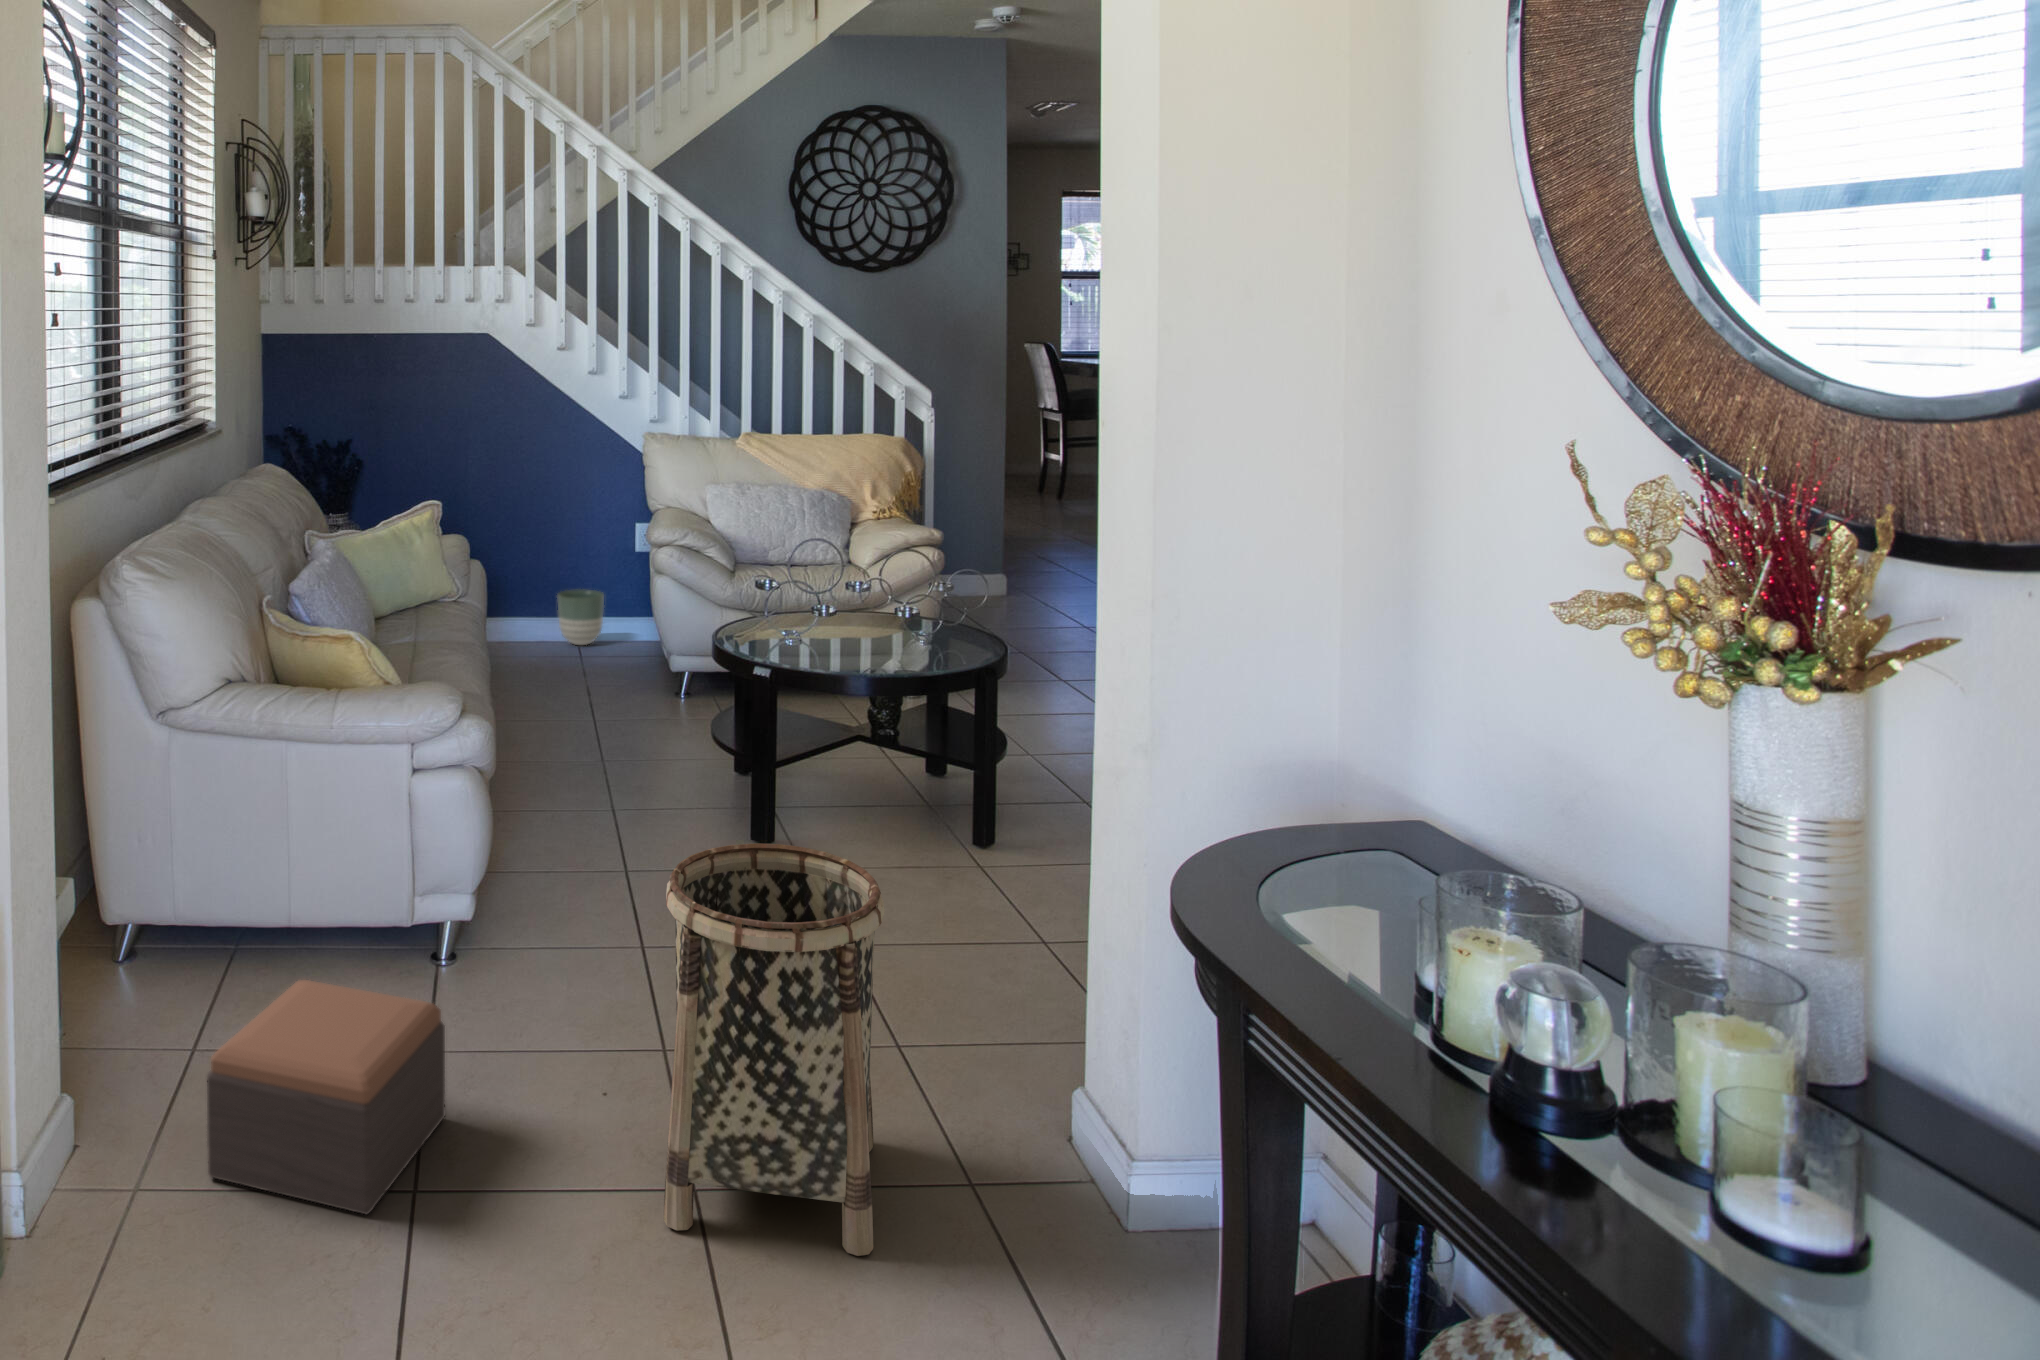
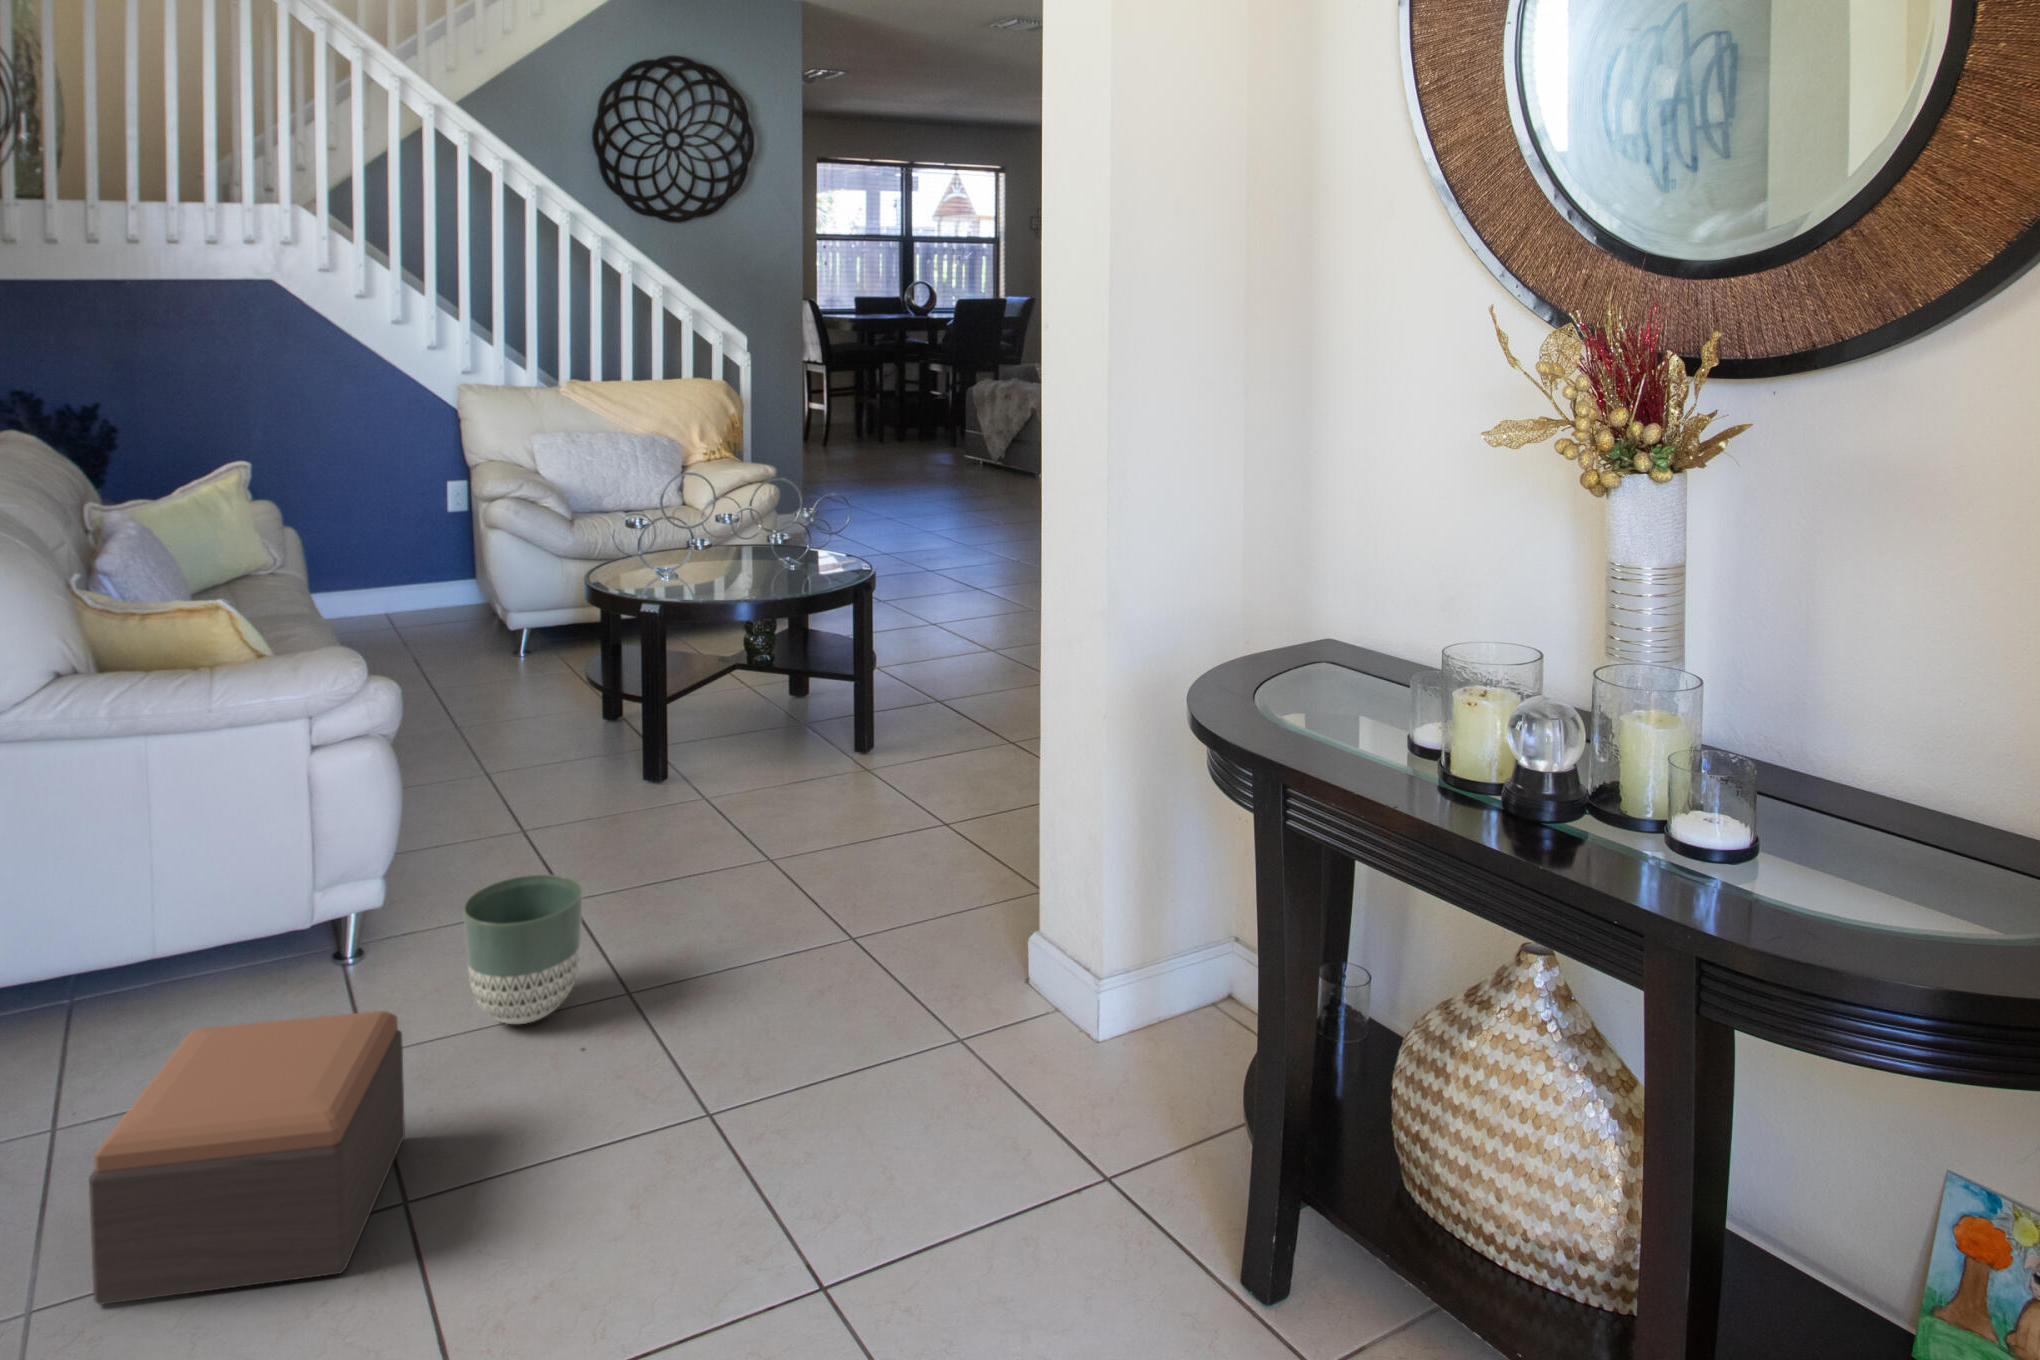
planter: present [557,589,604,645] -> present [463,875,583,1024]
basket: present [664,843,885,1256] -> none [674,755,904,1167]

